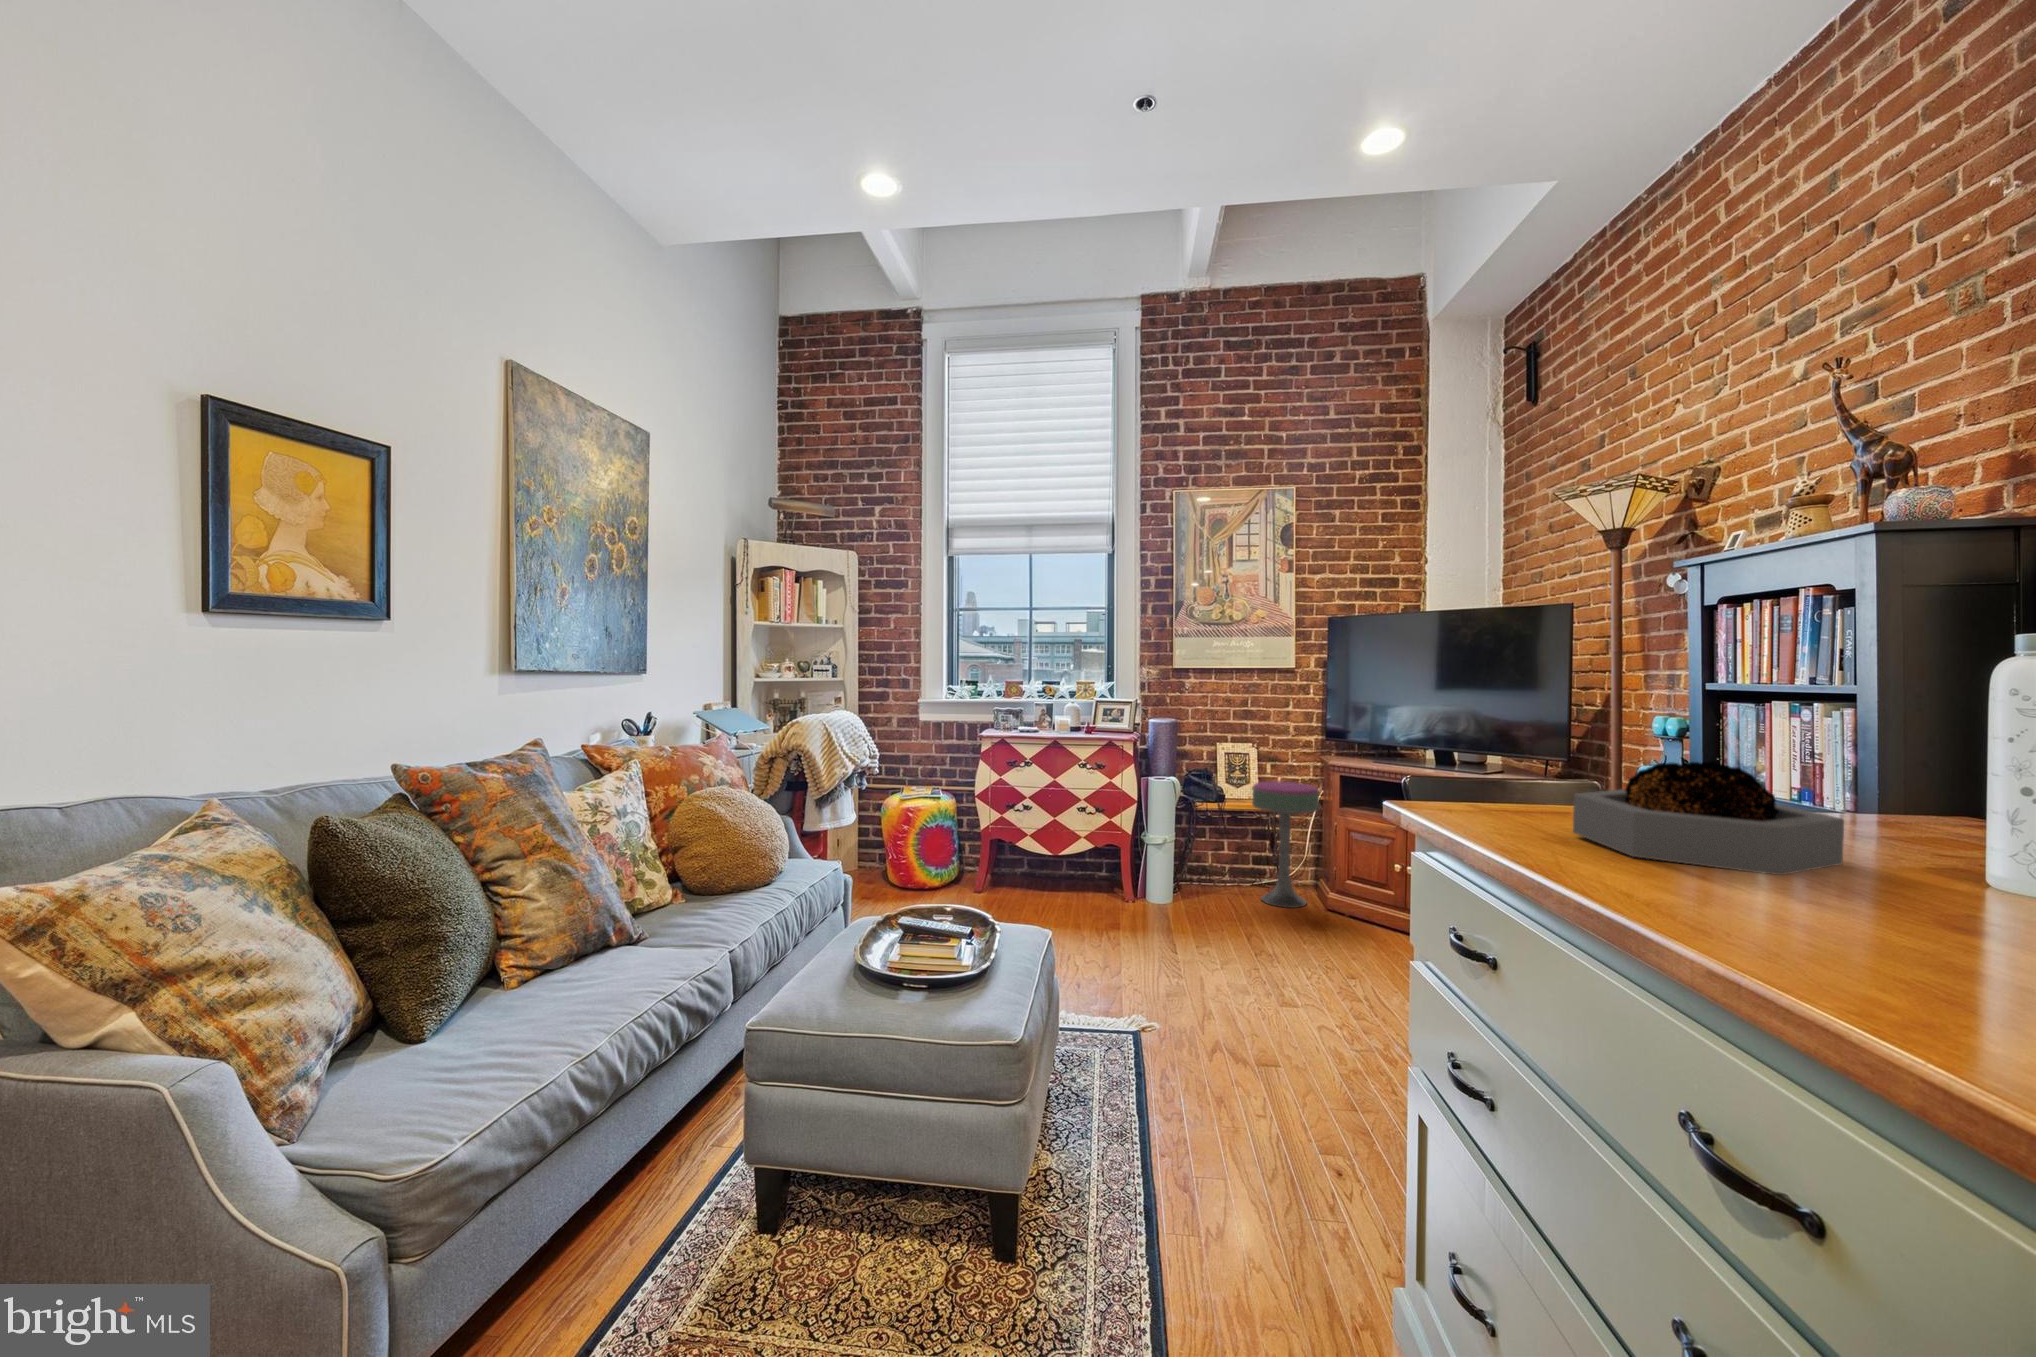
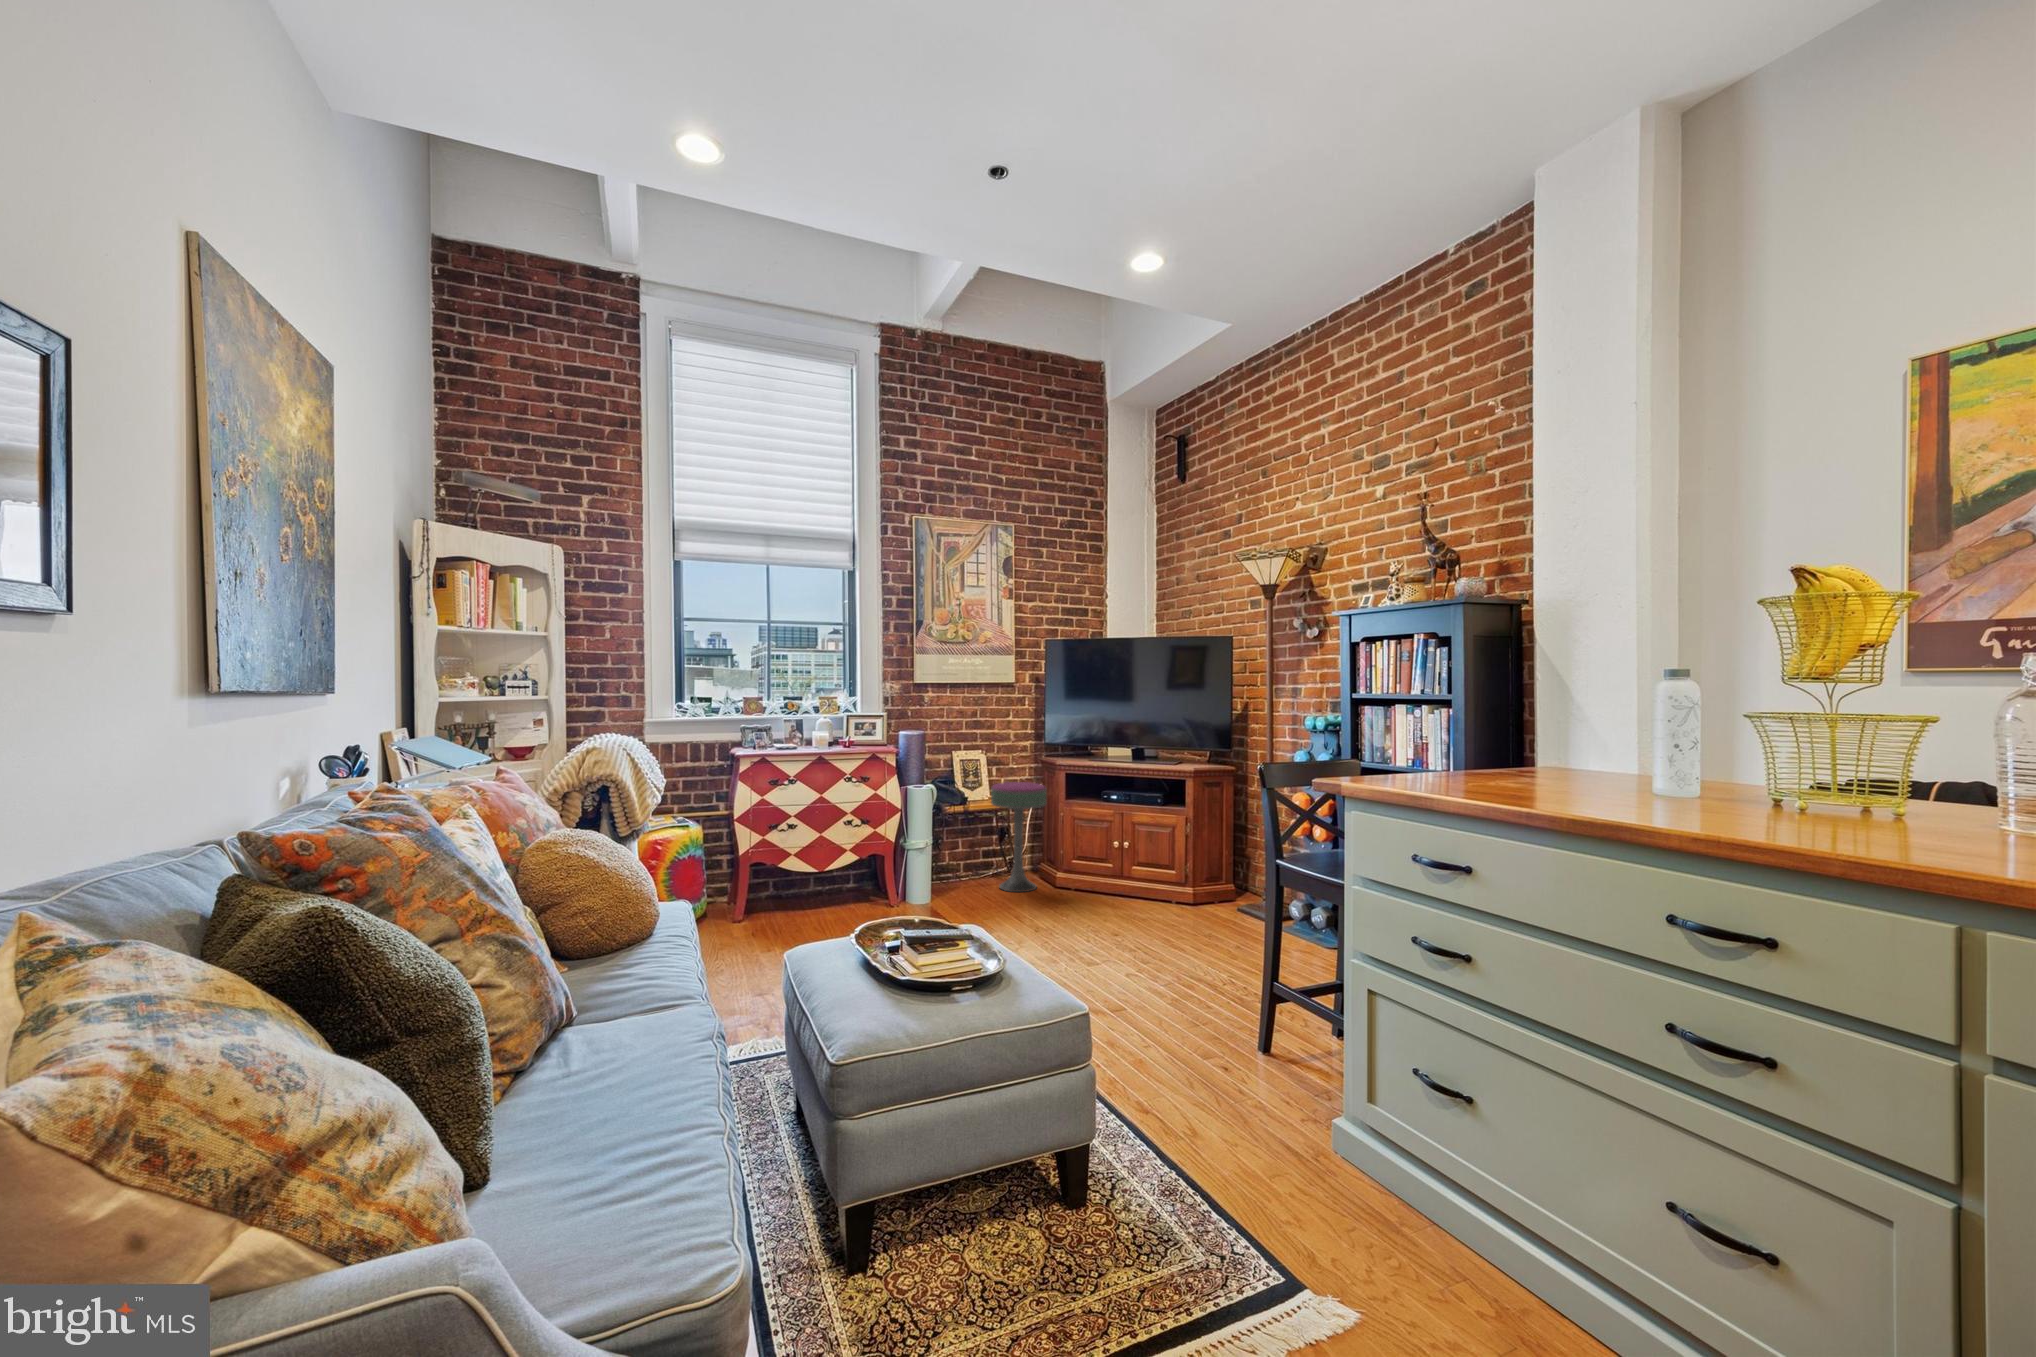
decorative bowl: present [1573,762,1844,875] -> none [1480,732,1602,793]

